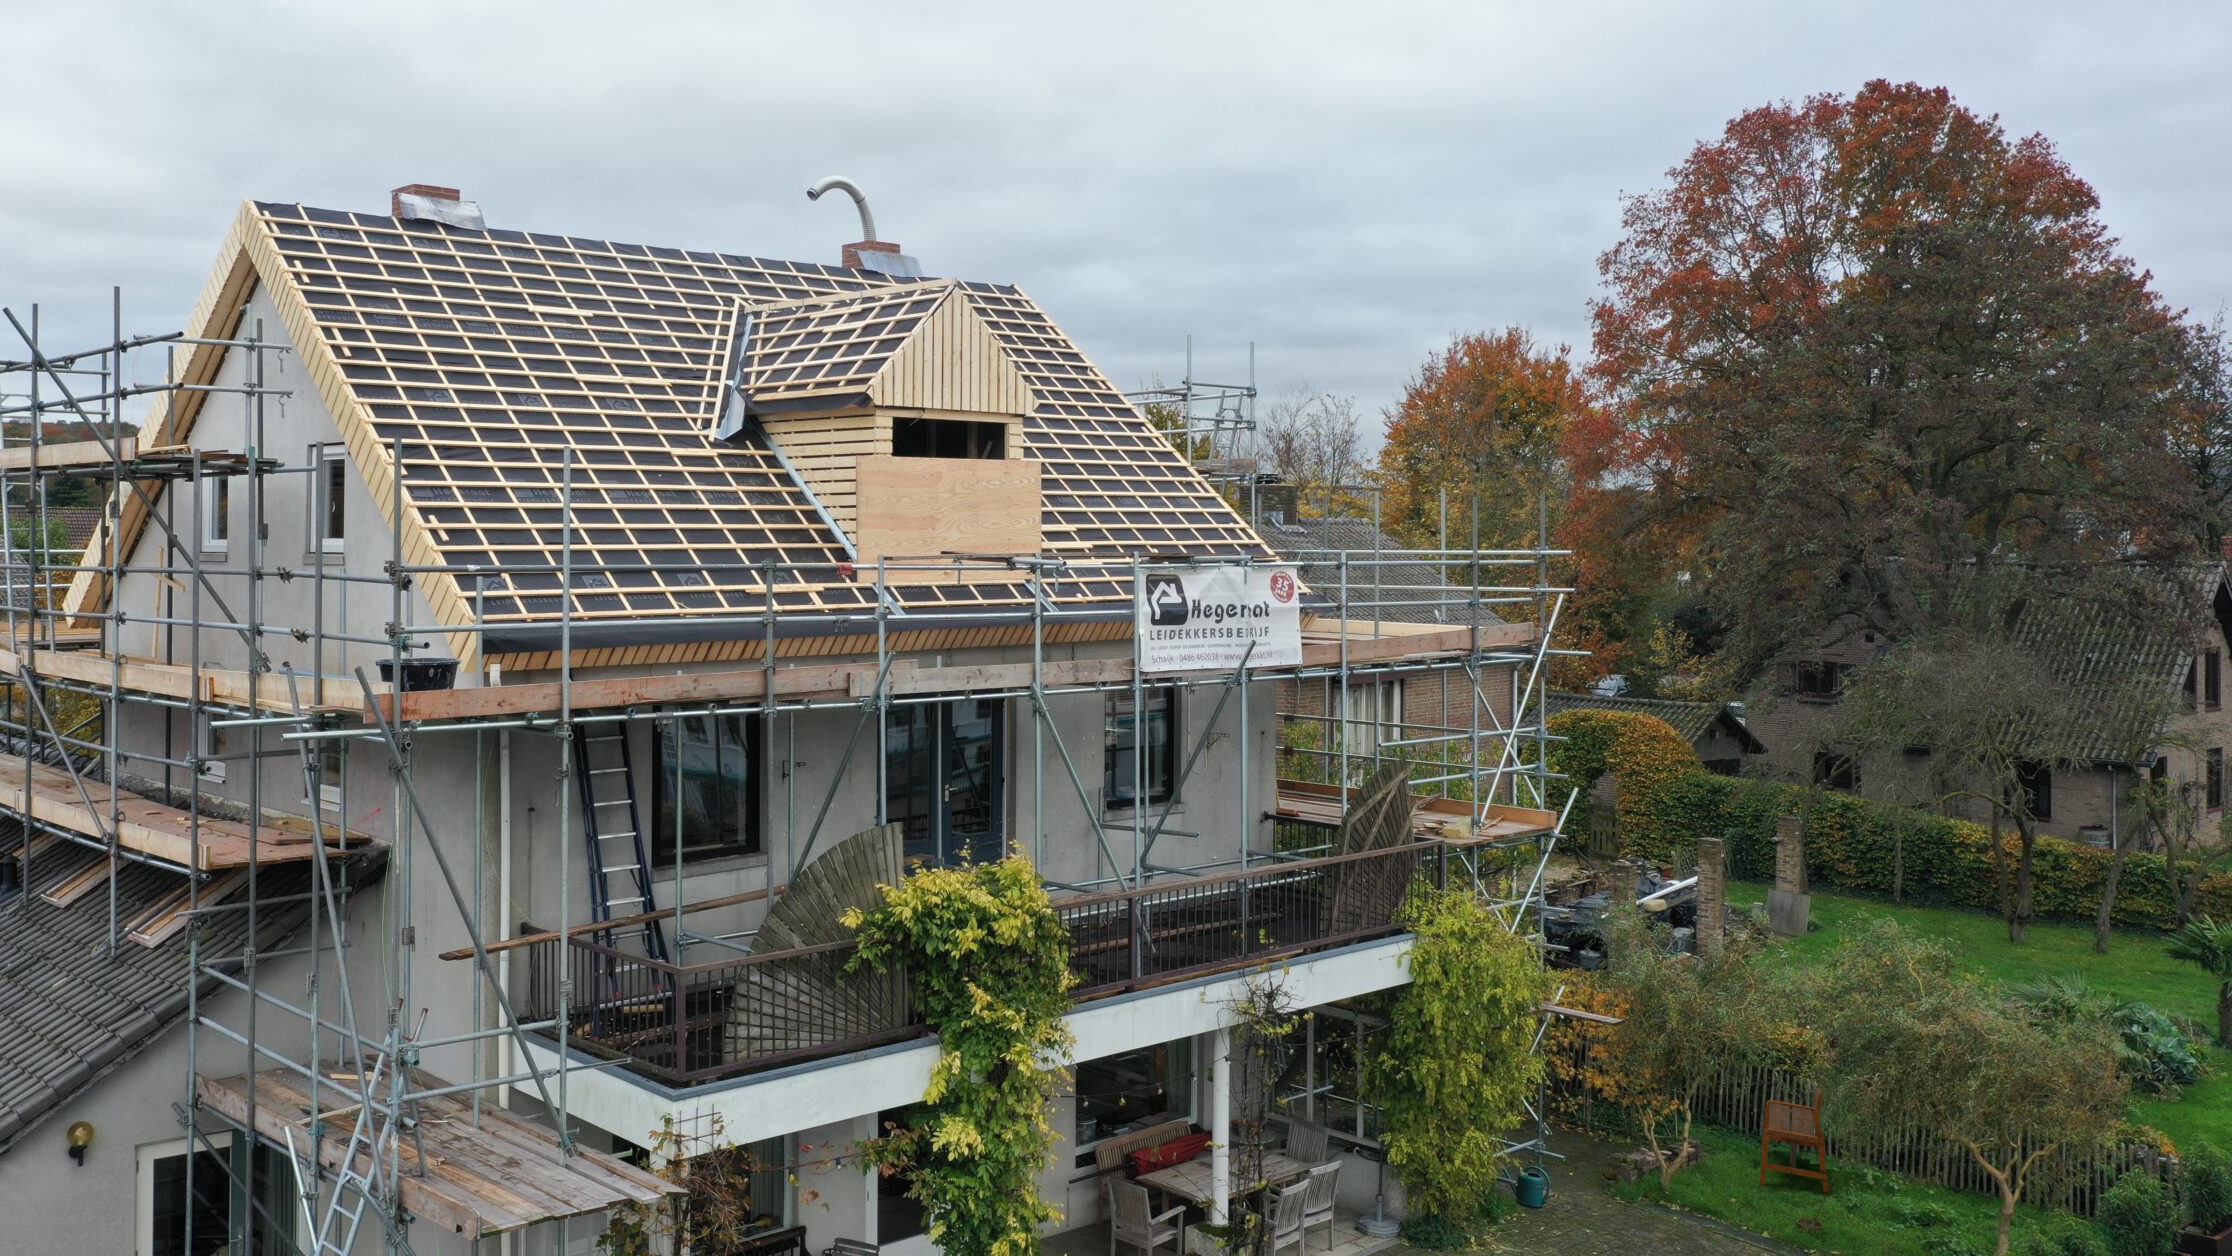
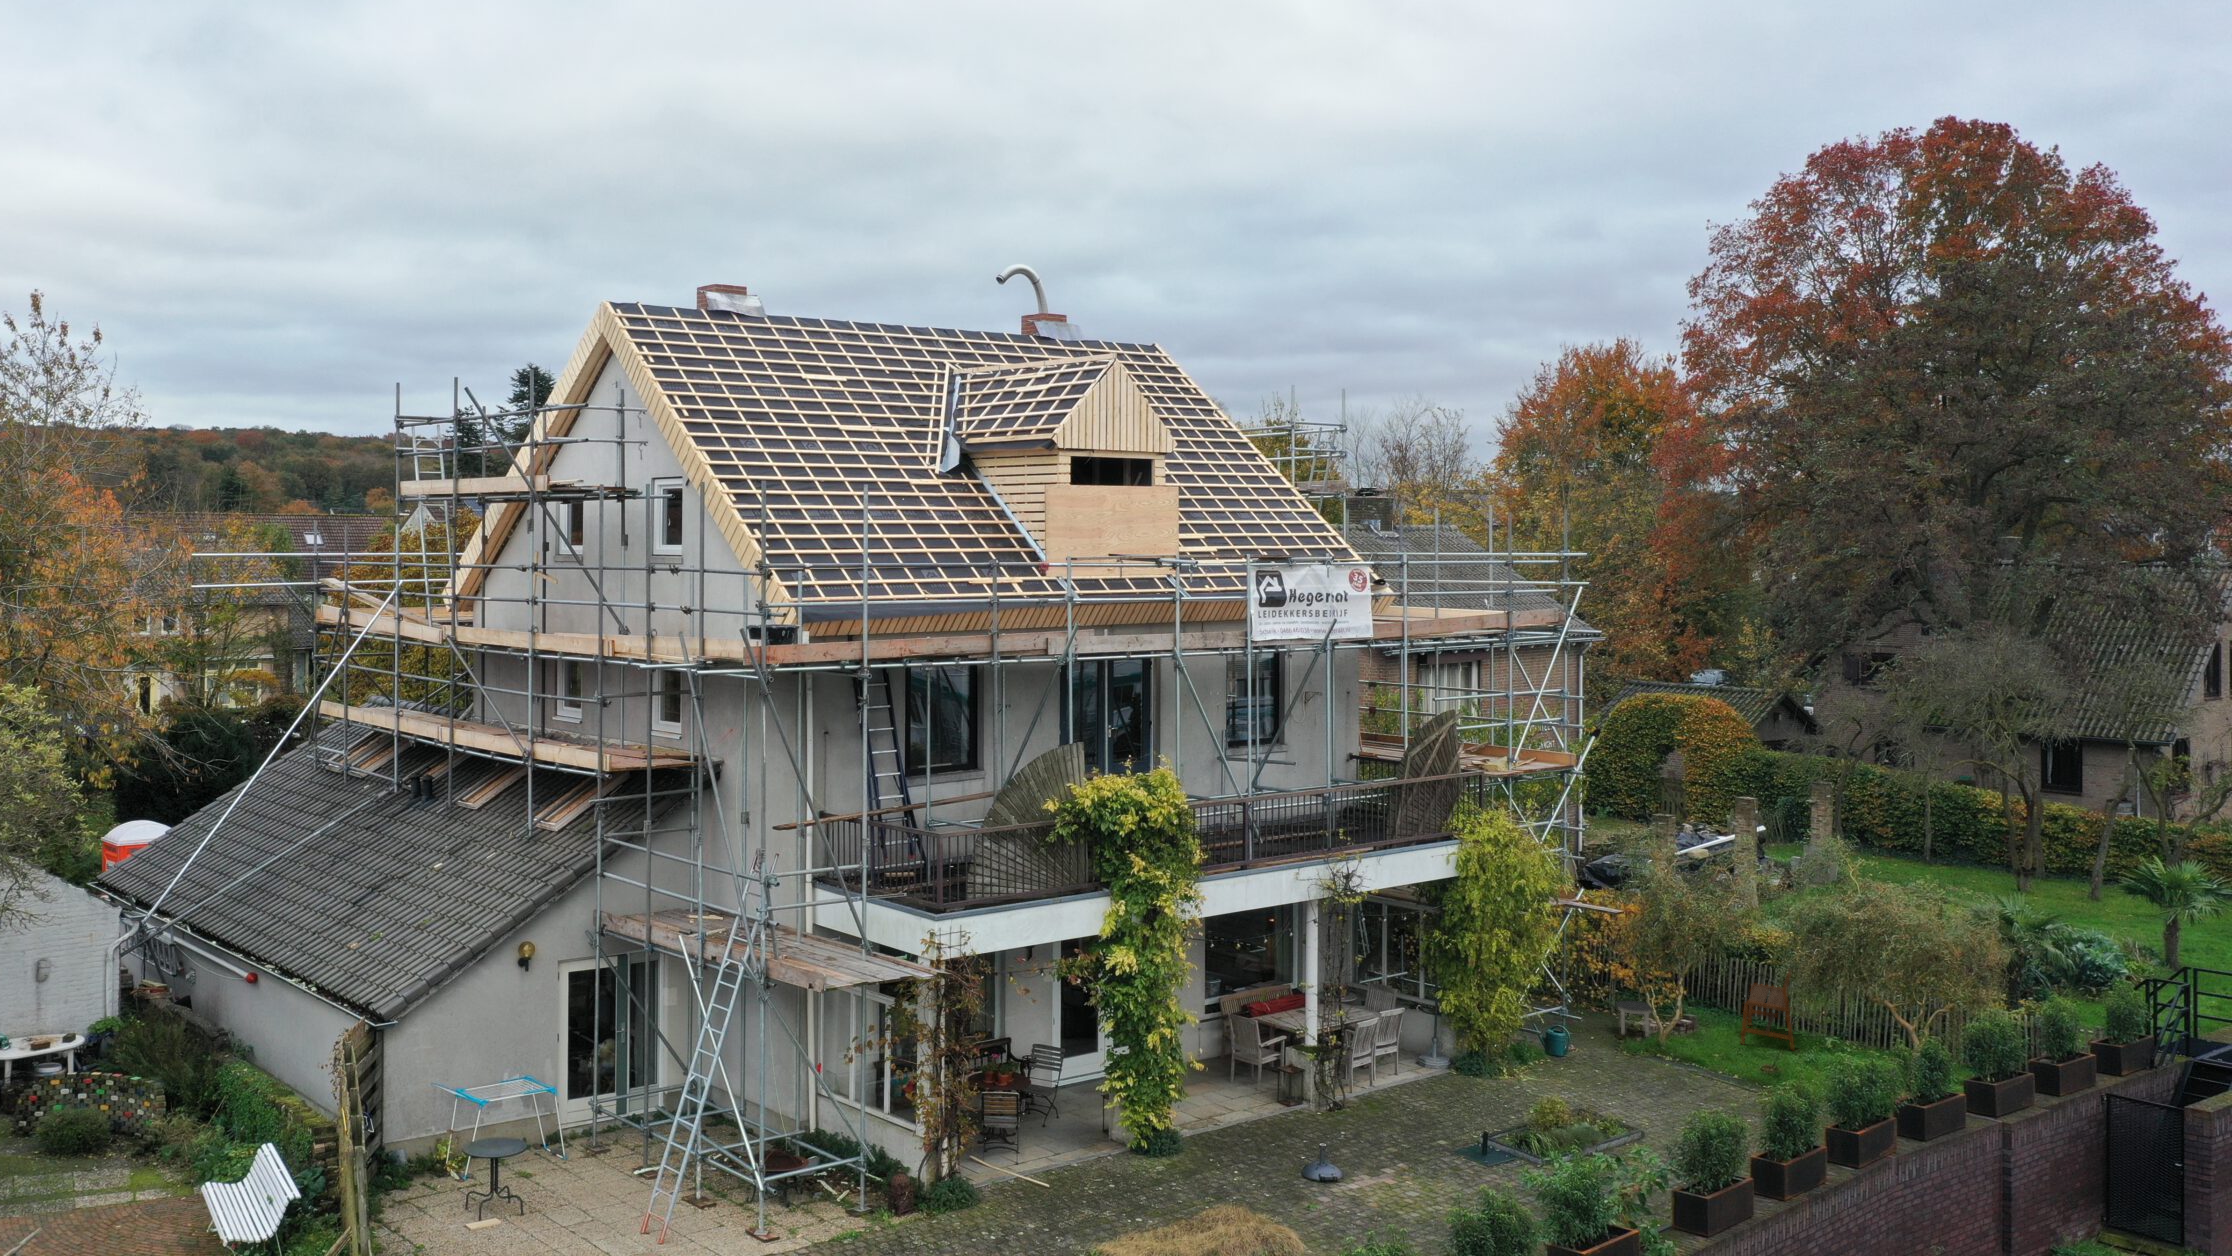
round table: none [1600,1127,1649,1176] -> present [1616,1001,1652,1036]

